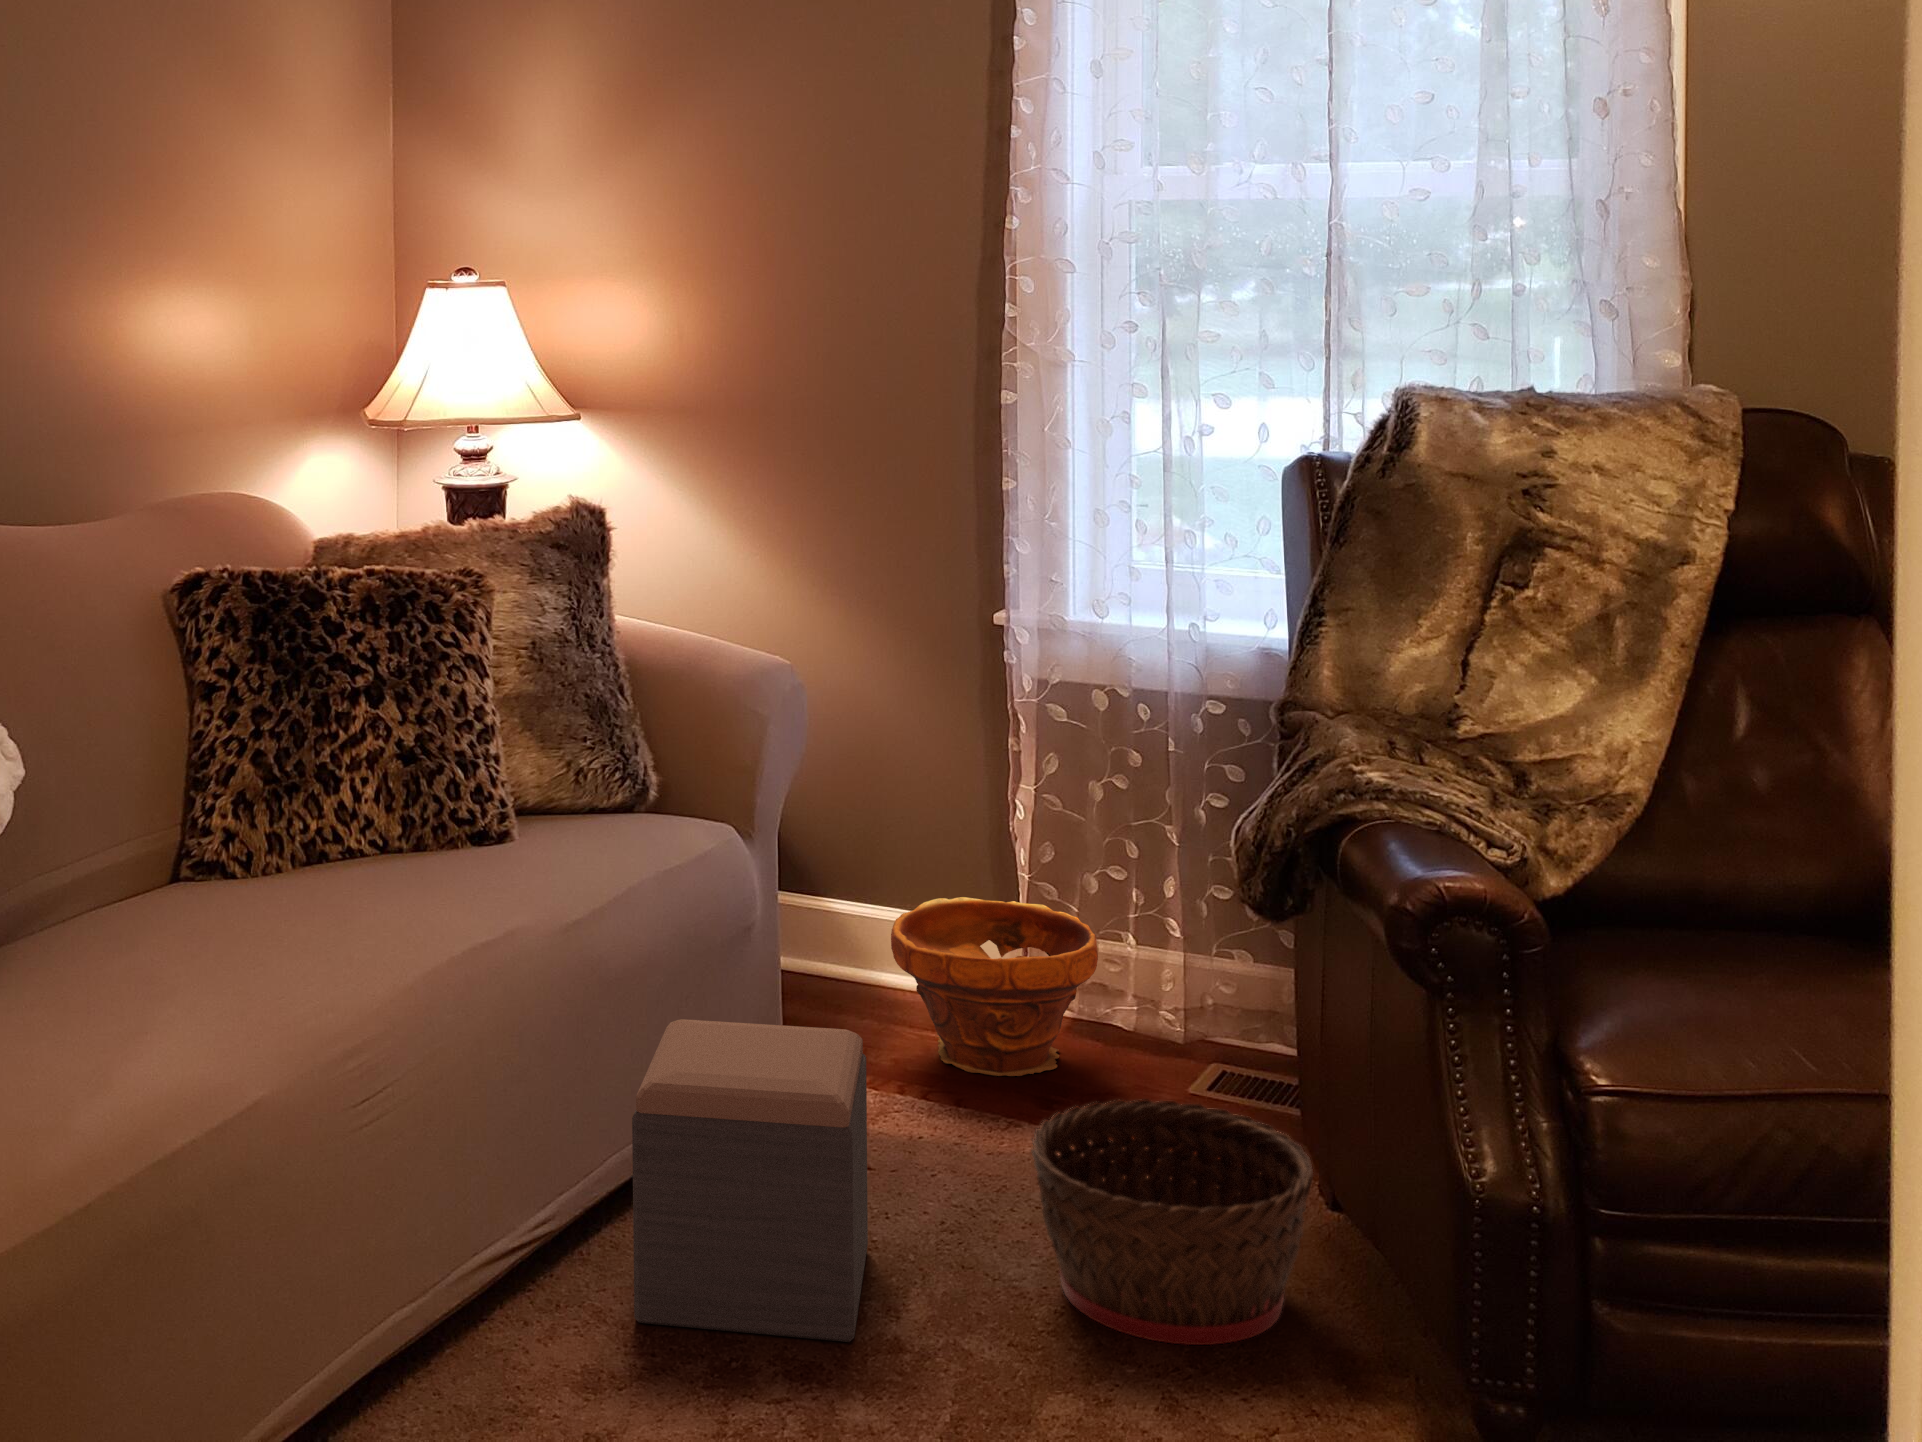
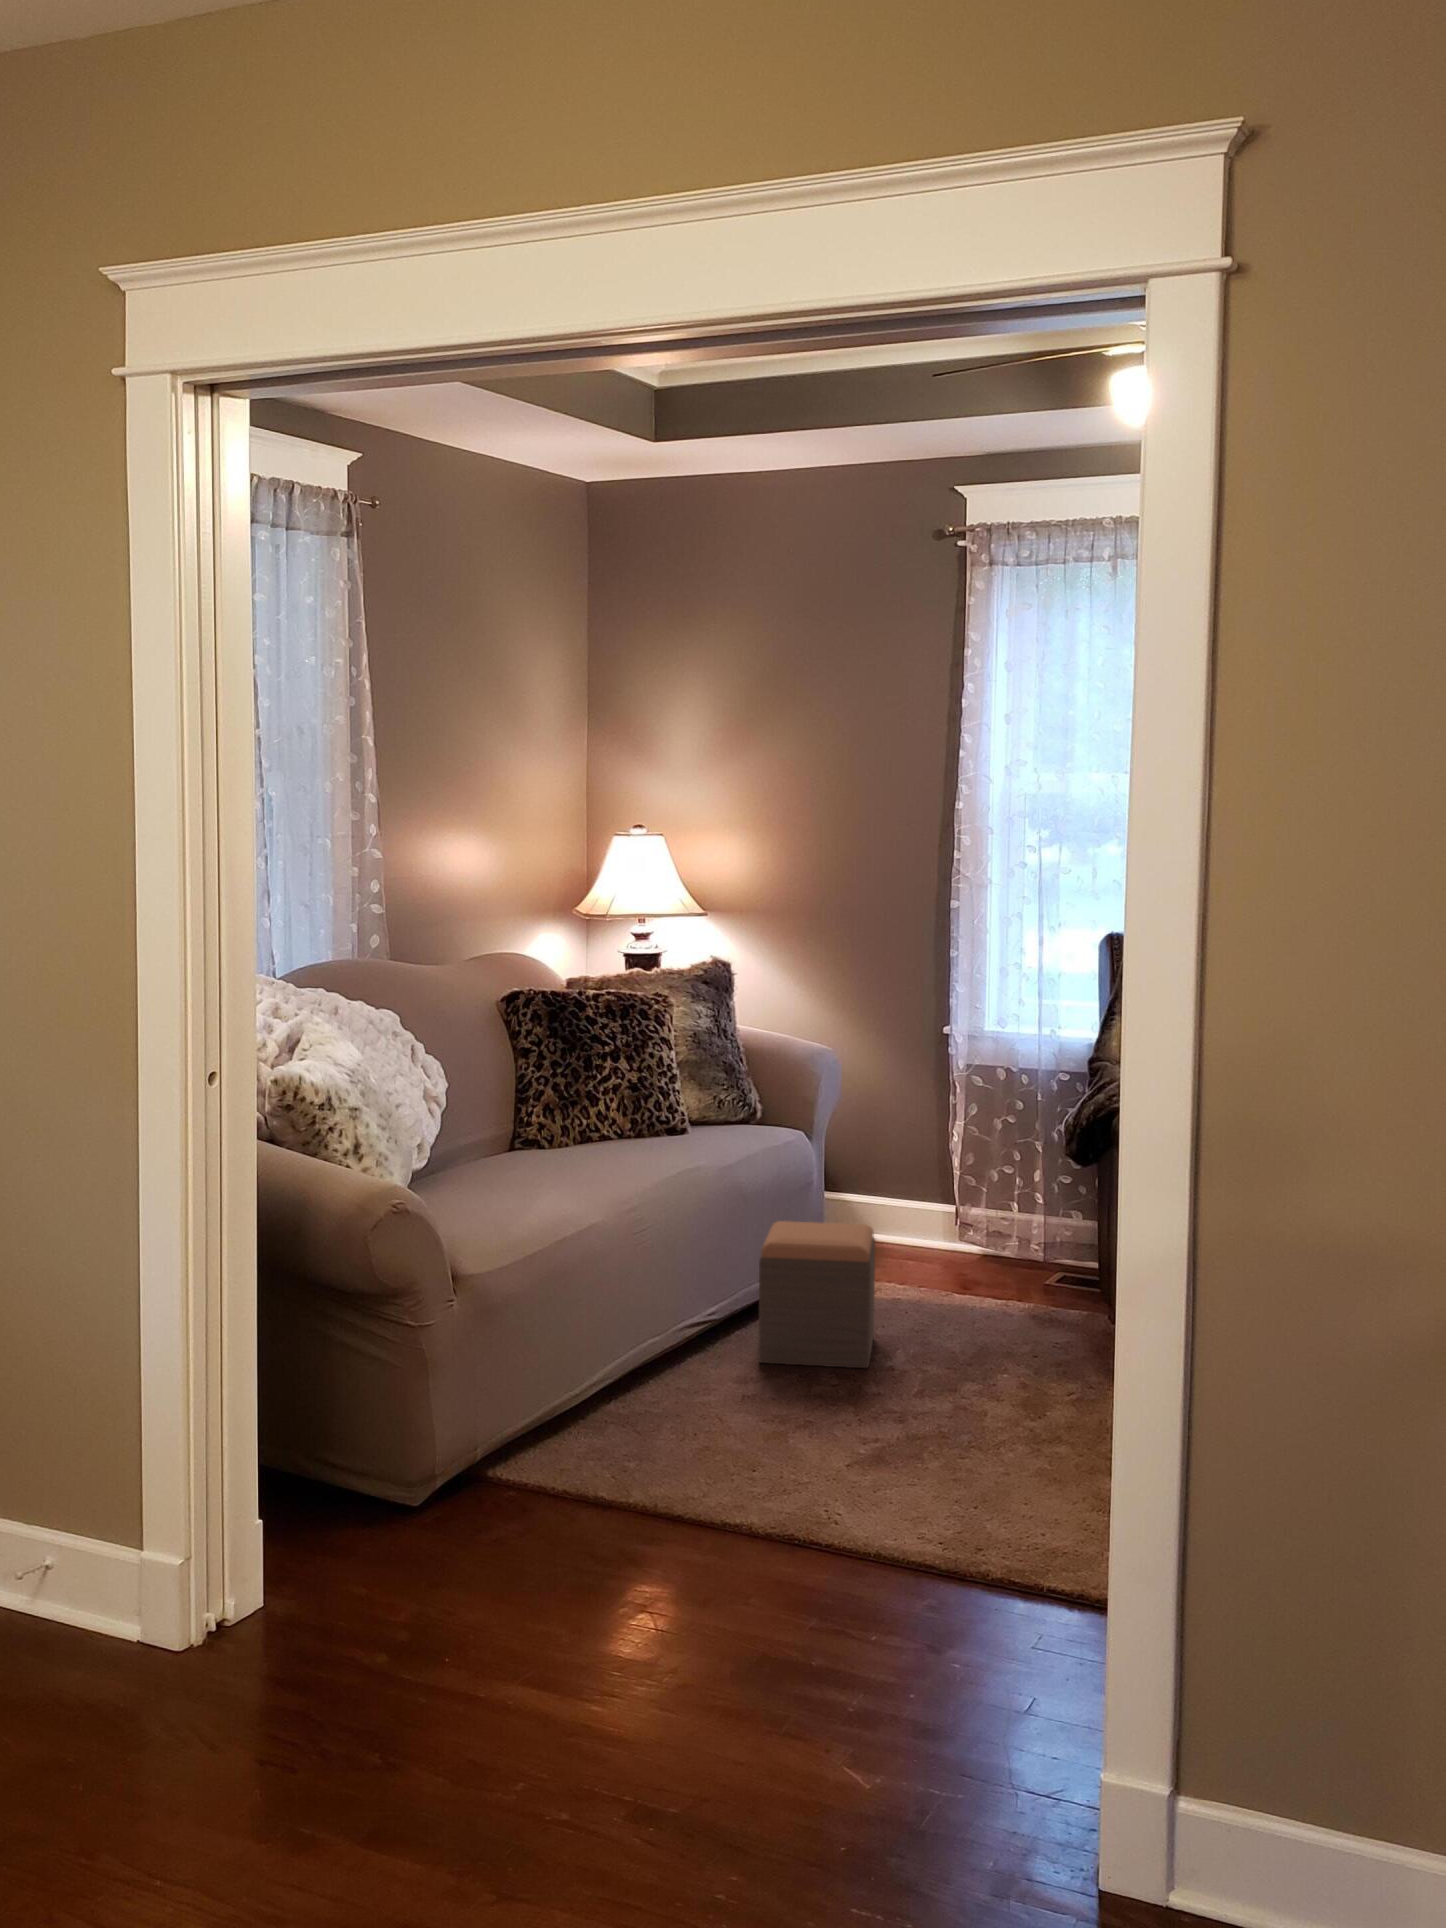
planter: present [891,897,1098,1076] -> none [884,1184,997,1275]
basket: present [1031,1099,1313,1345] -> none [958,1262,1097,1368]

